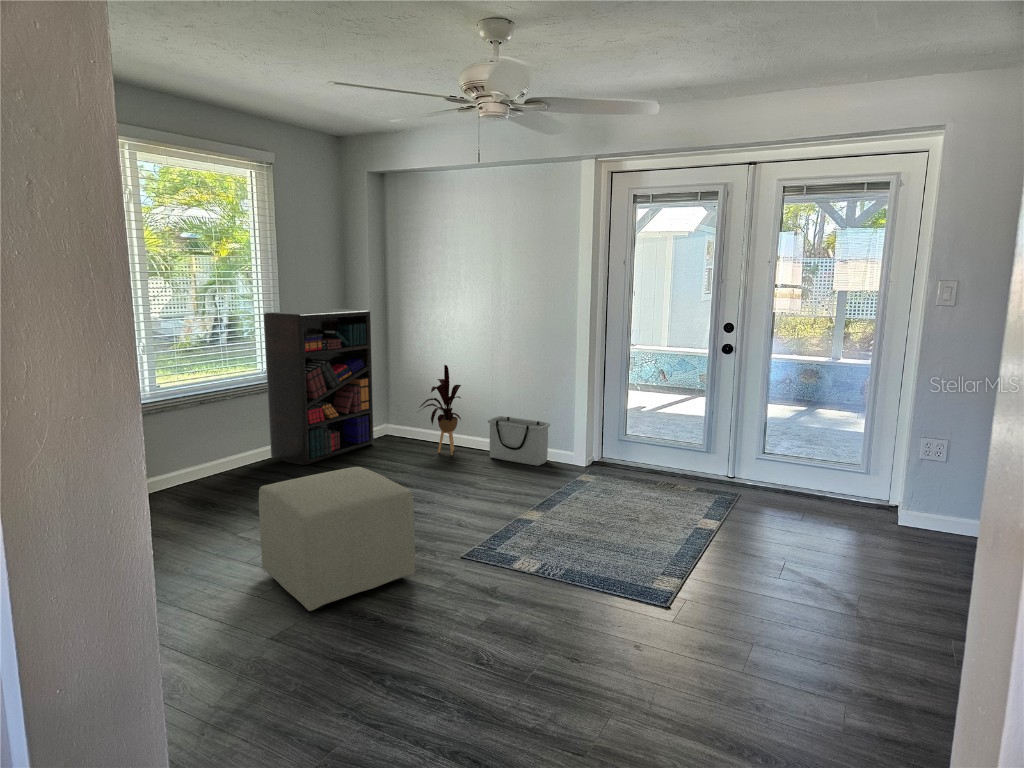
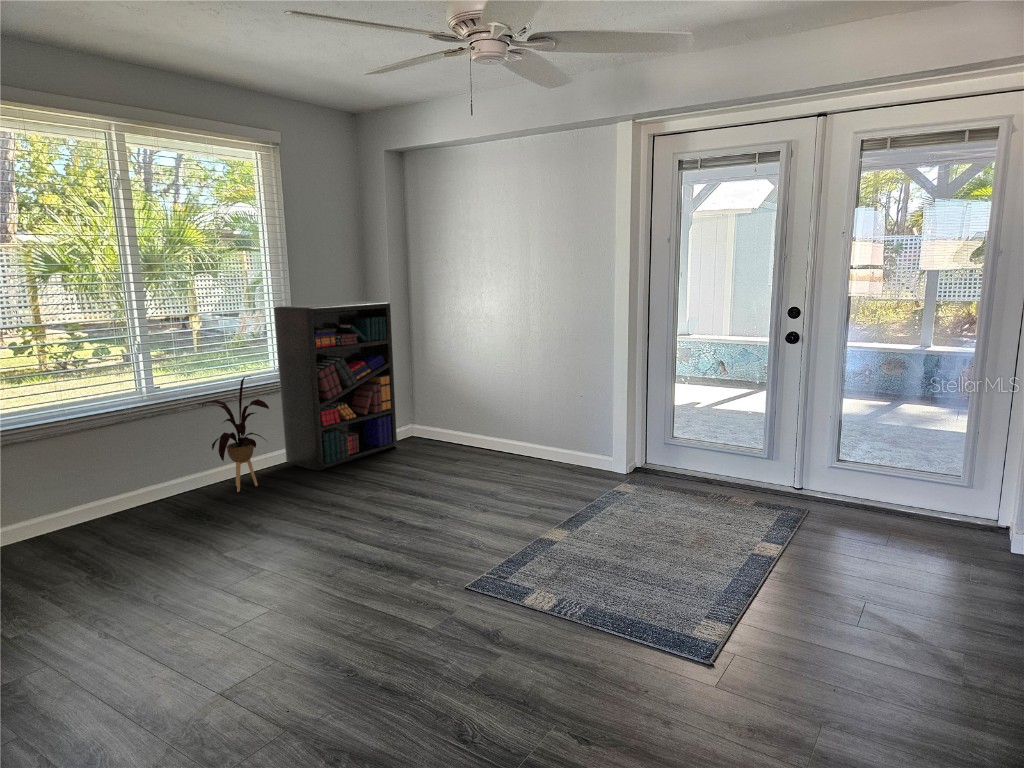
house plant: present [419,365,461,455] -> present [198,376,269,492]
storage bin: present [488,416,550,466] -> none [517,416,586,472]
ottoman: present [259,467,415,611] -> none [226,480,406,659]

